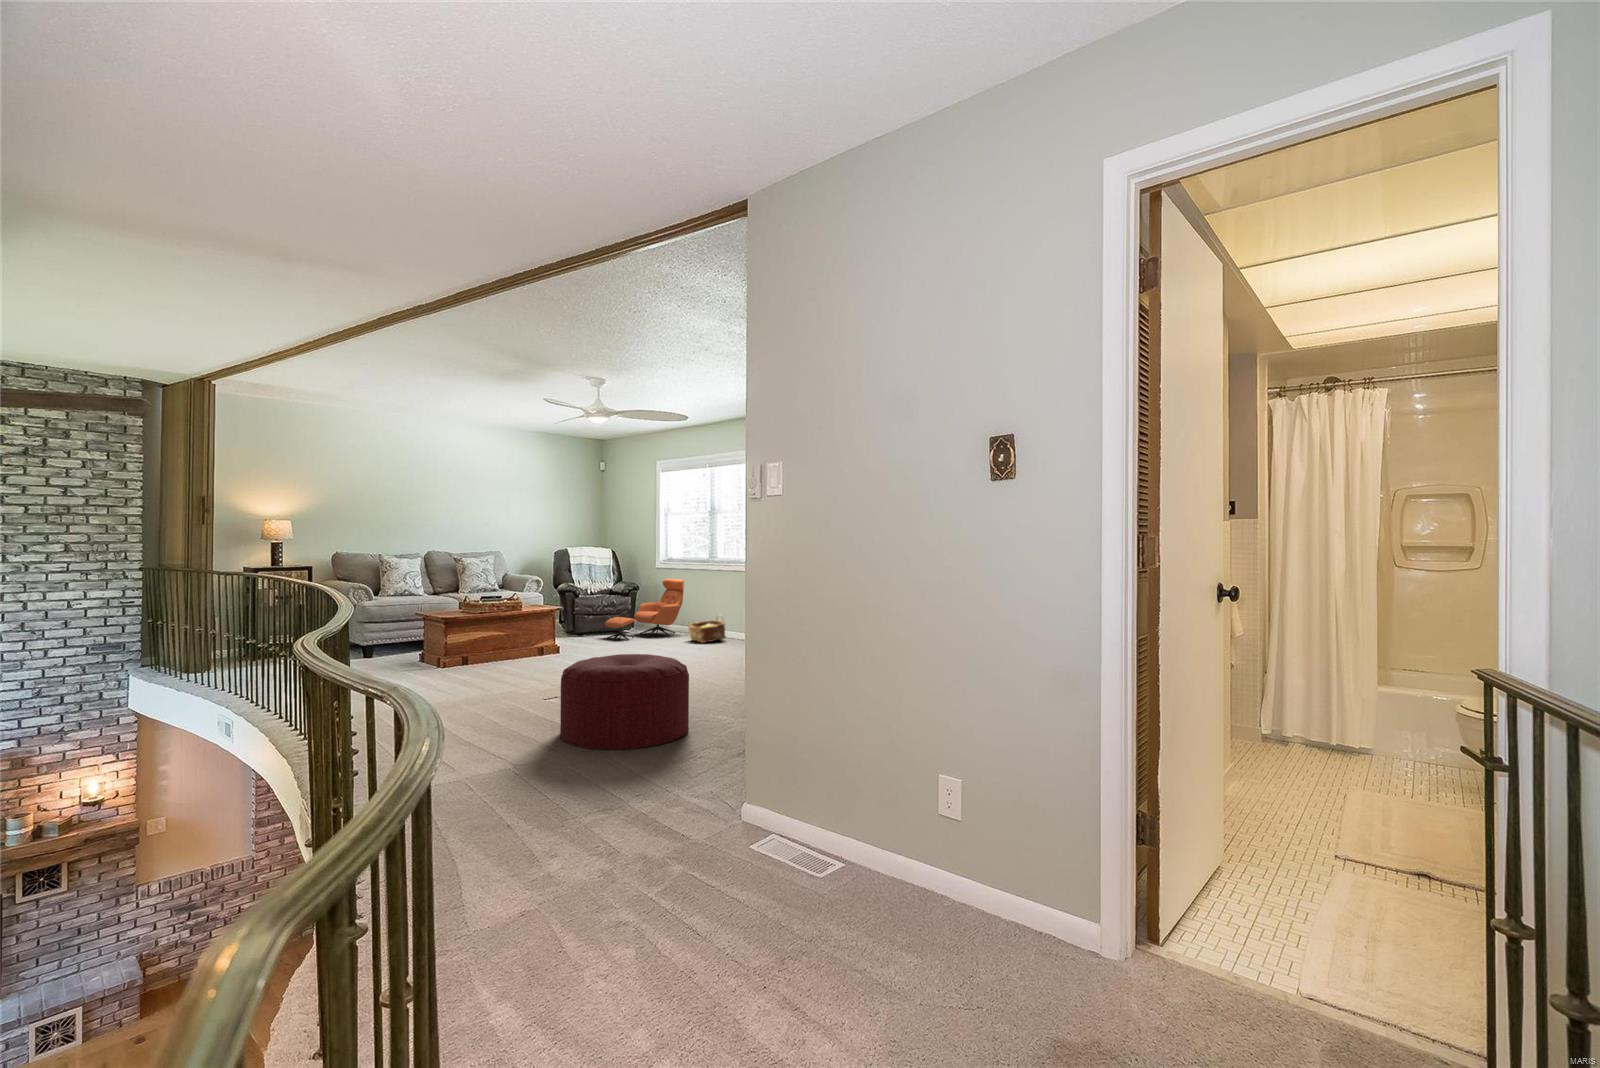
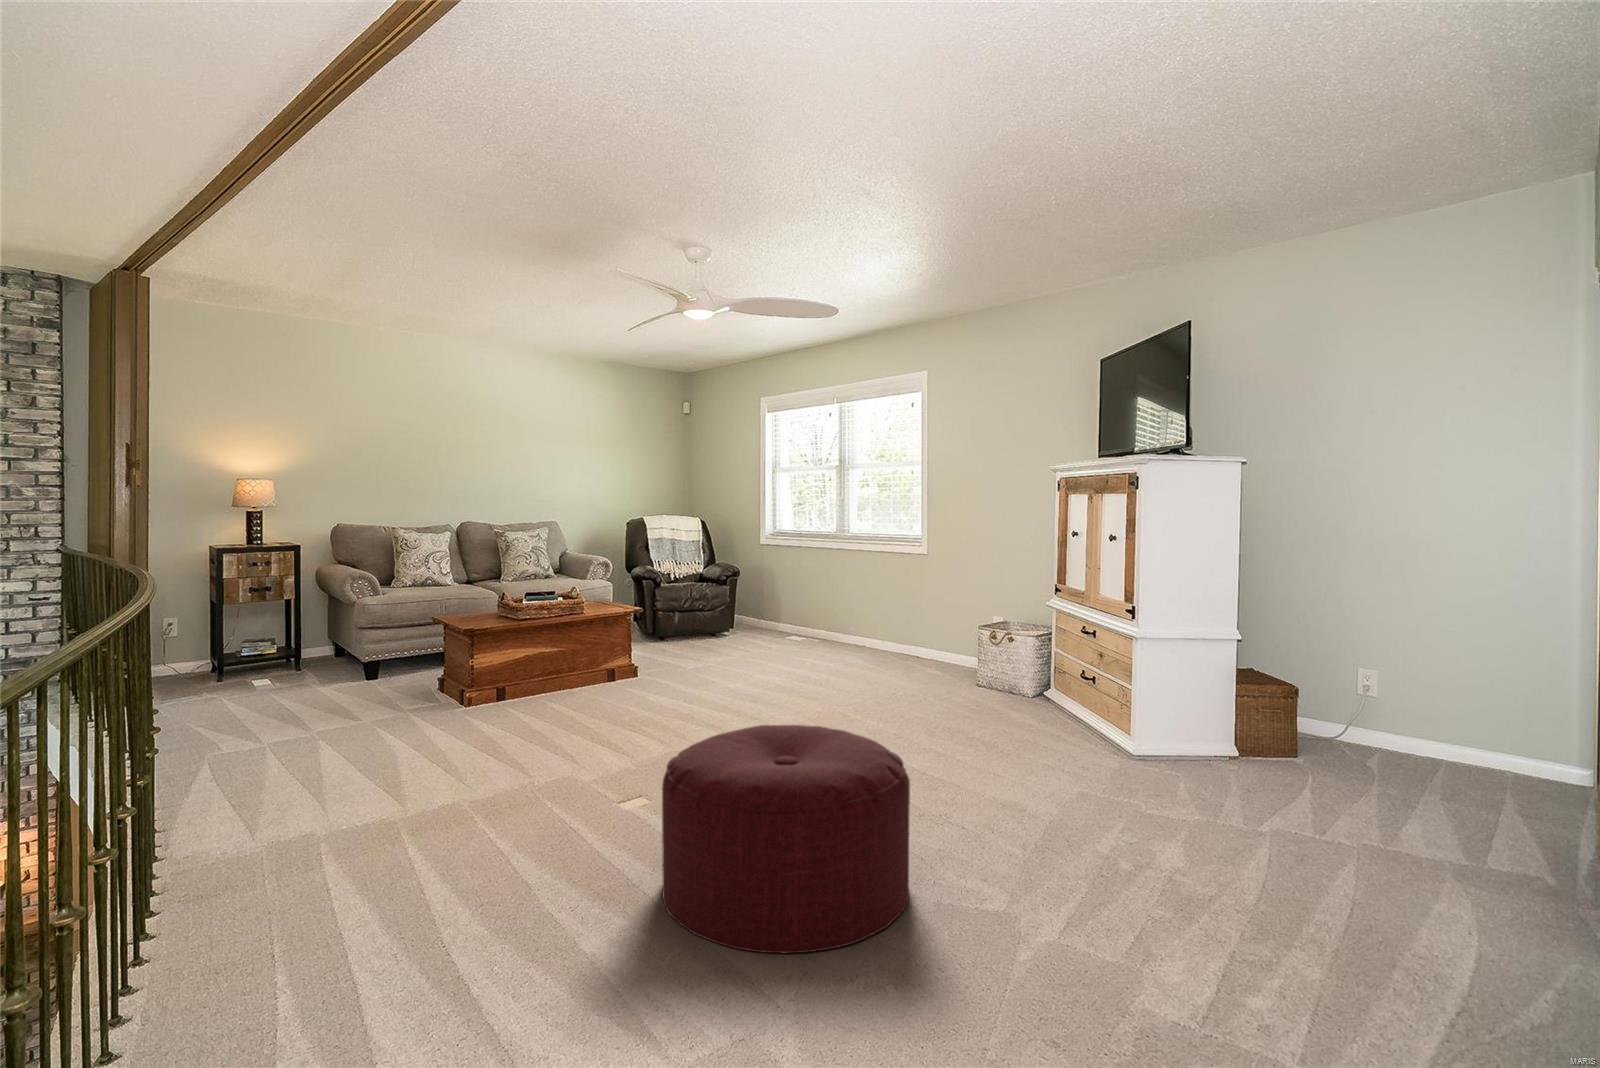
lounge chair: present [605,579,684,640] -> none [697,561,802,649]
woven basket: present [688,619,725,643] -> none [814,613,866,654]

